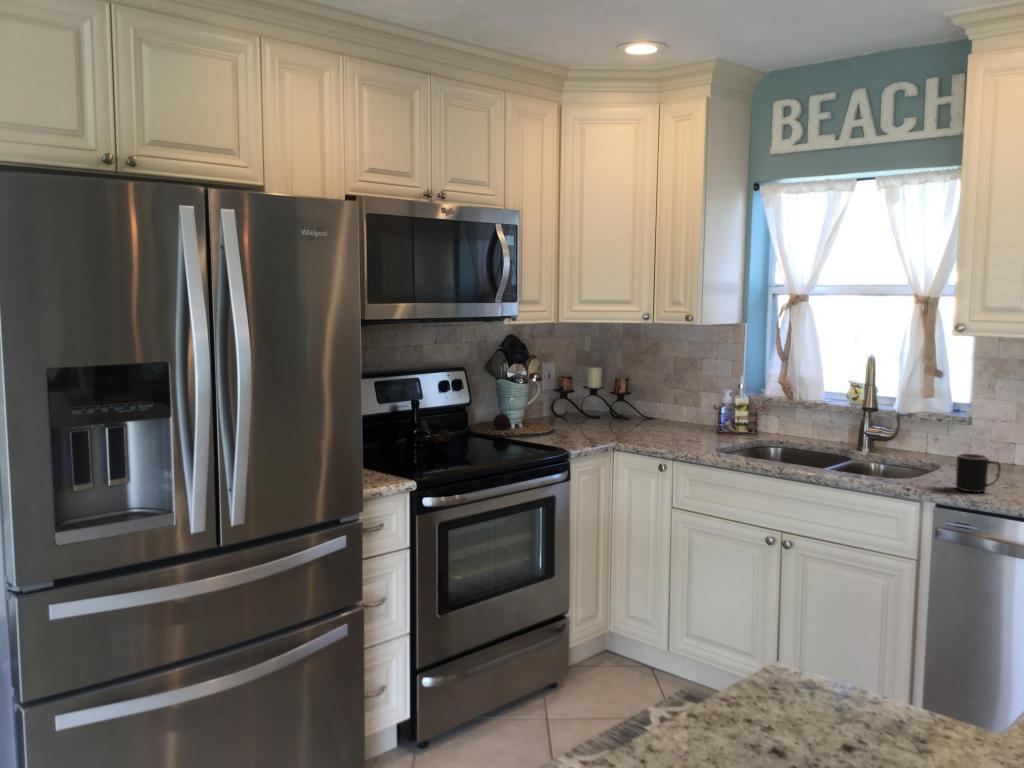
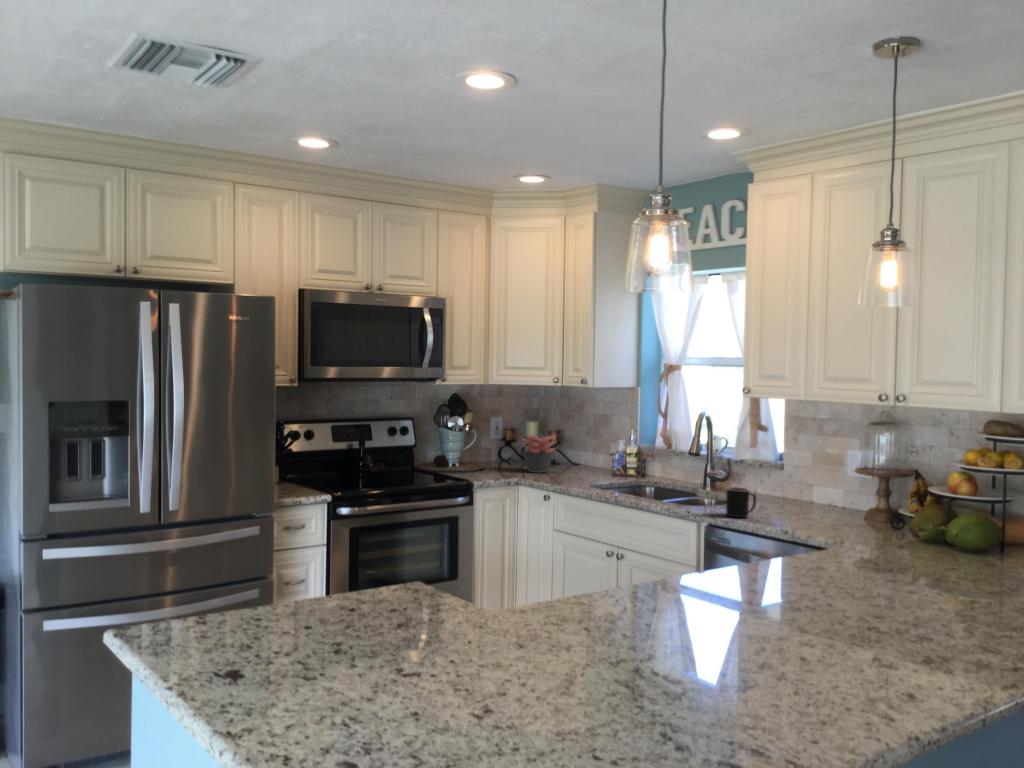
succulent plant: none [603,383,648,433] -> present [522,434,555,473]

